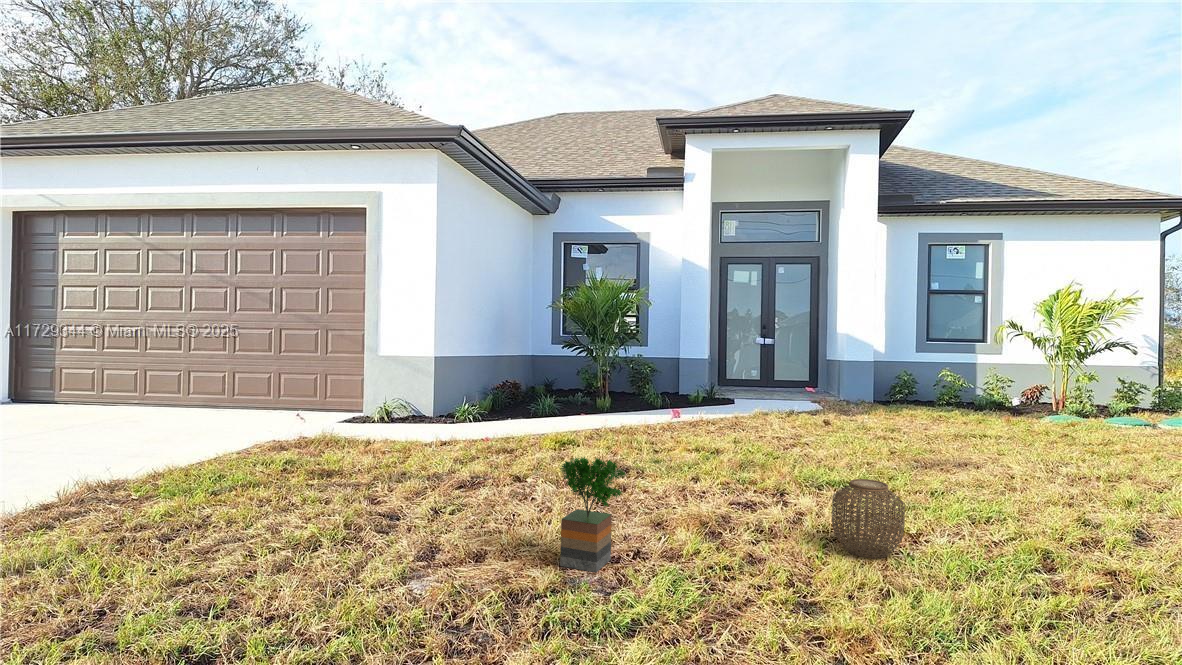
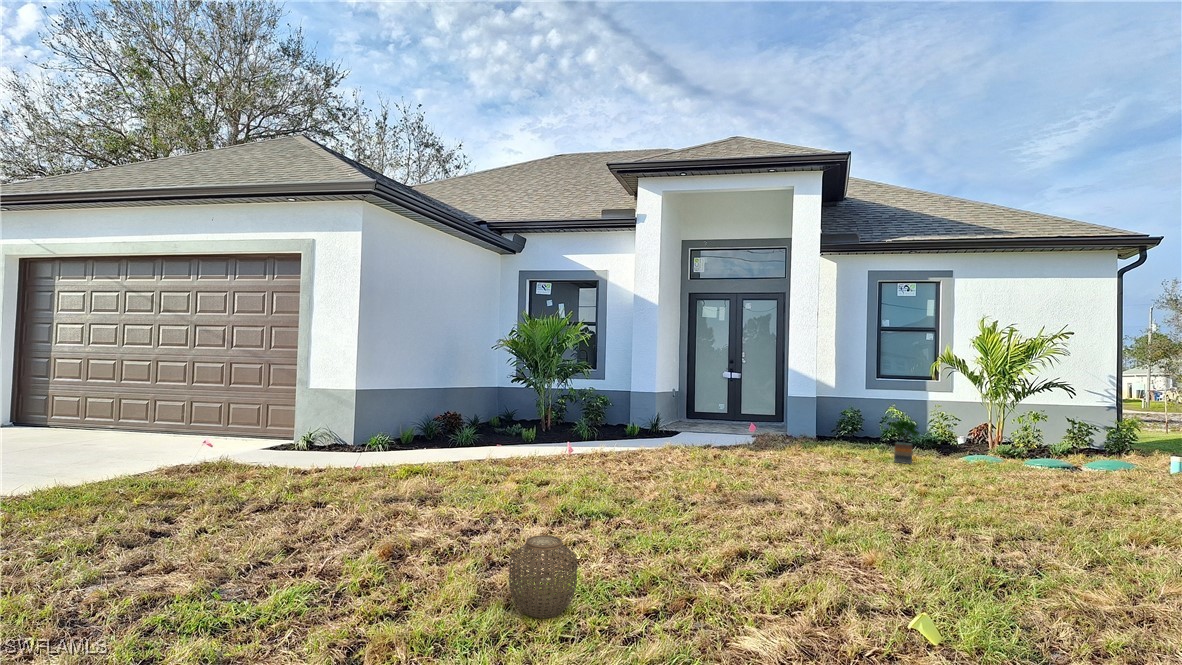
potted tree: present [560,456,625,572] -> present [891,421,920,464]

